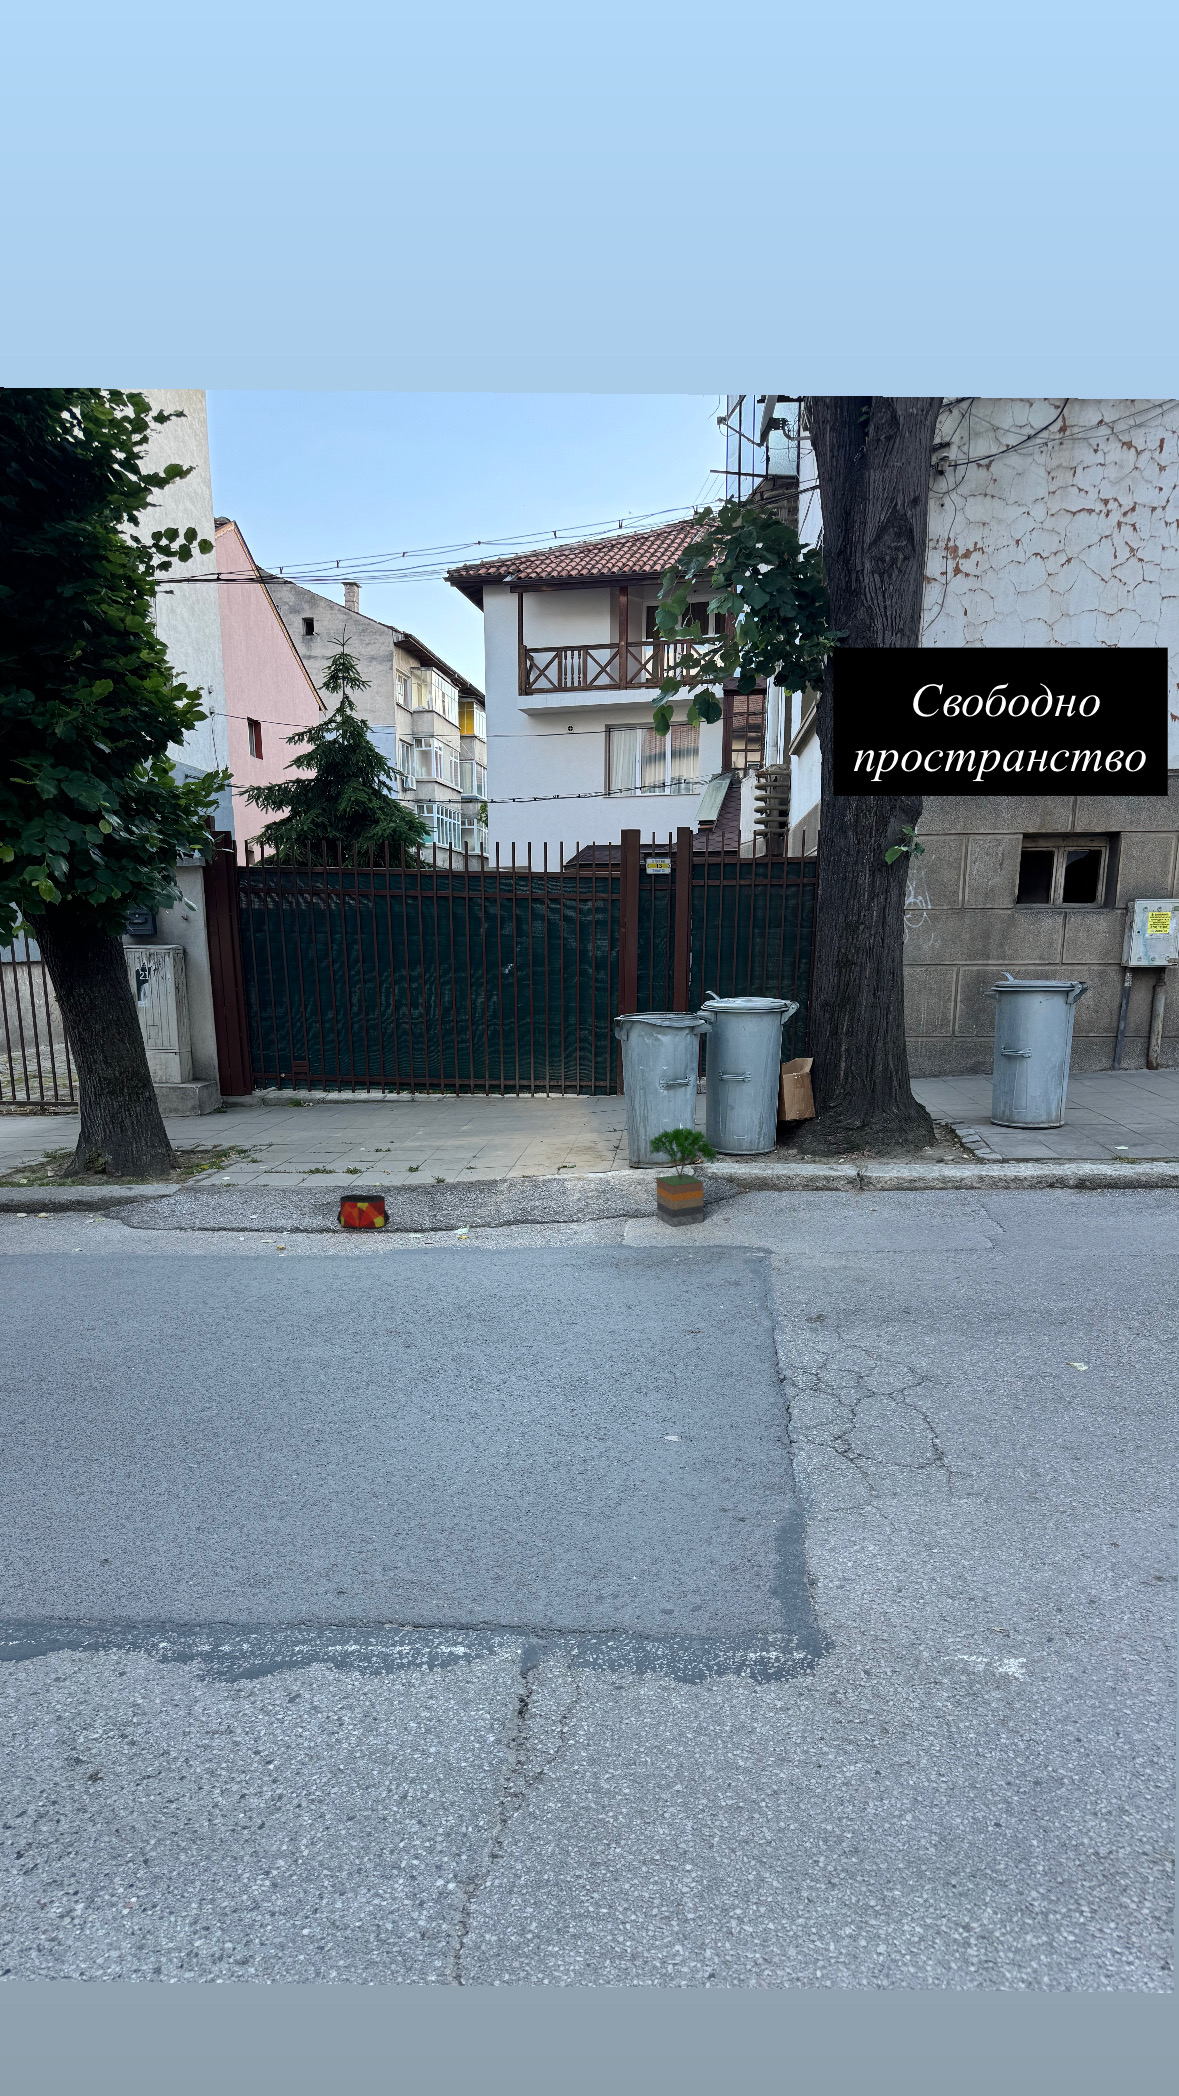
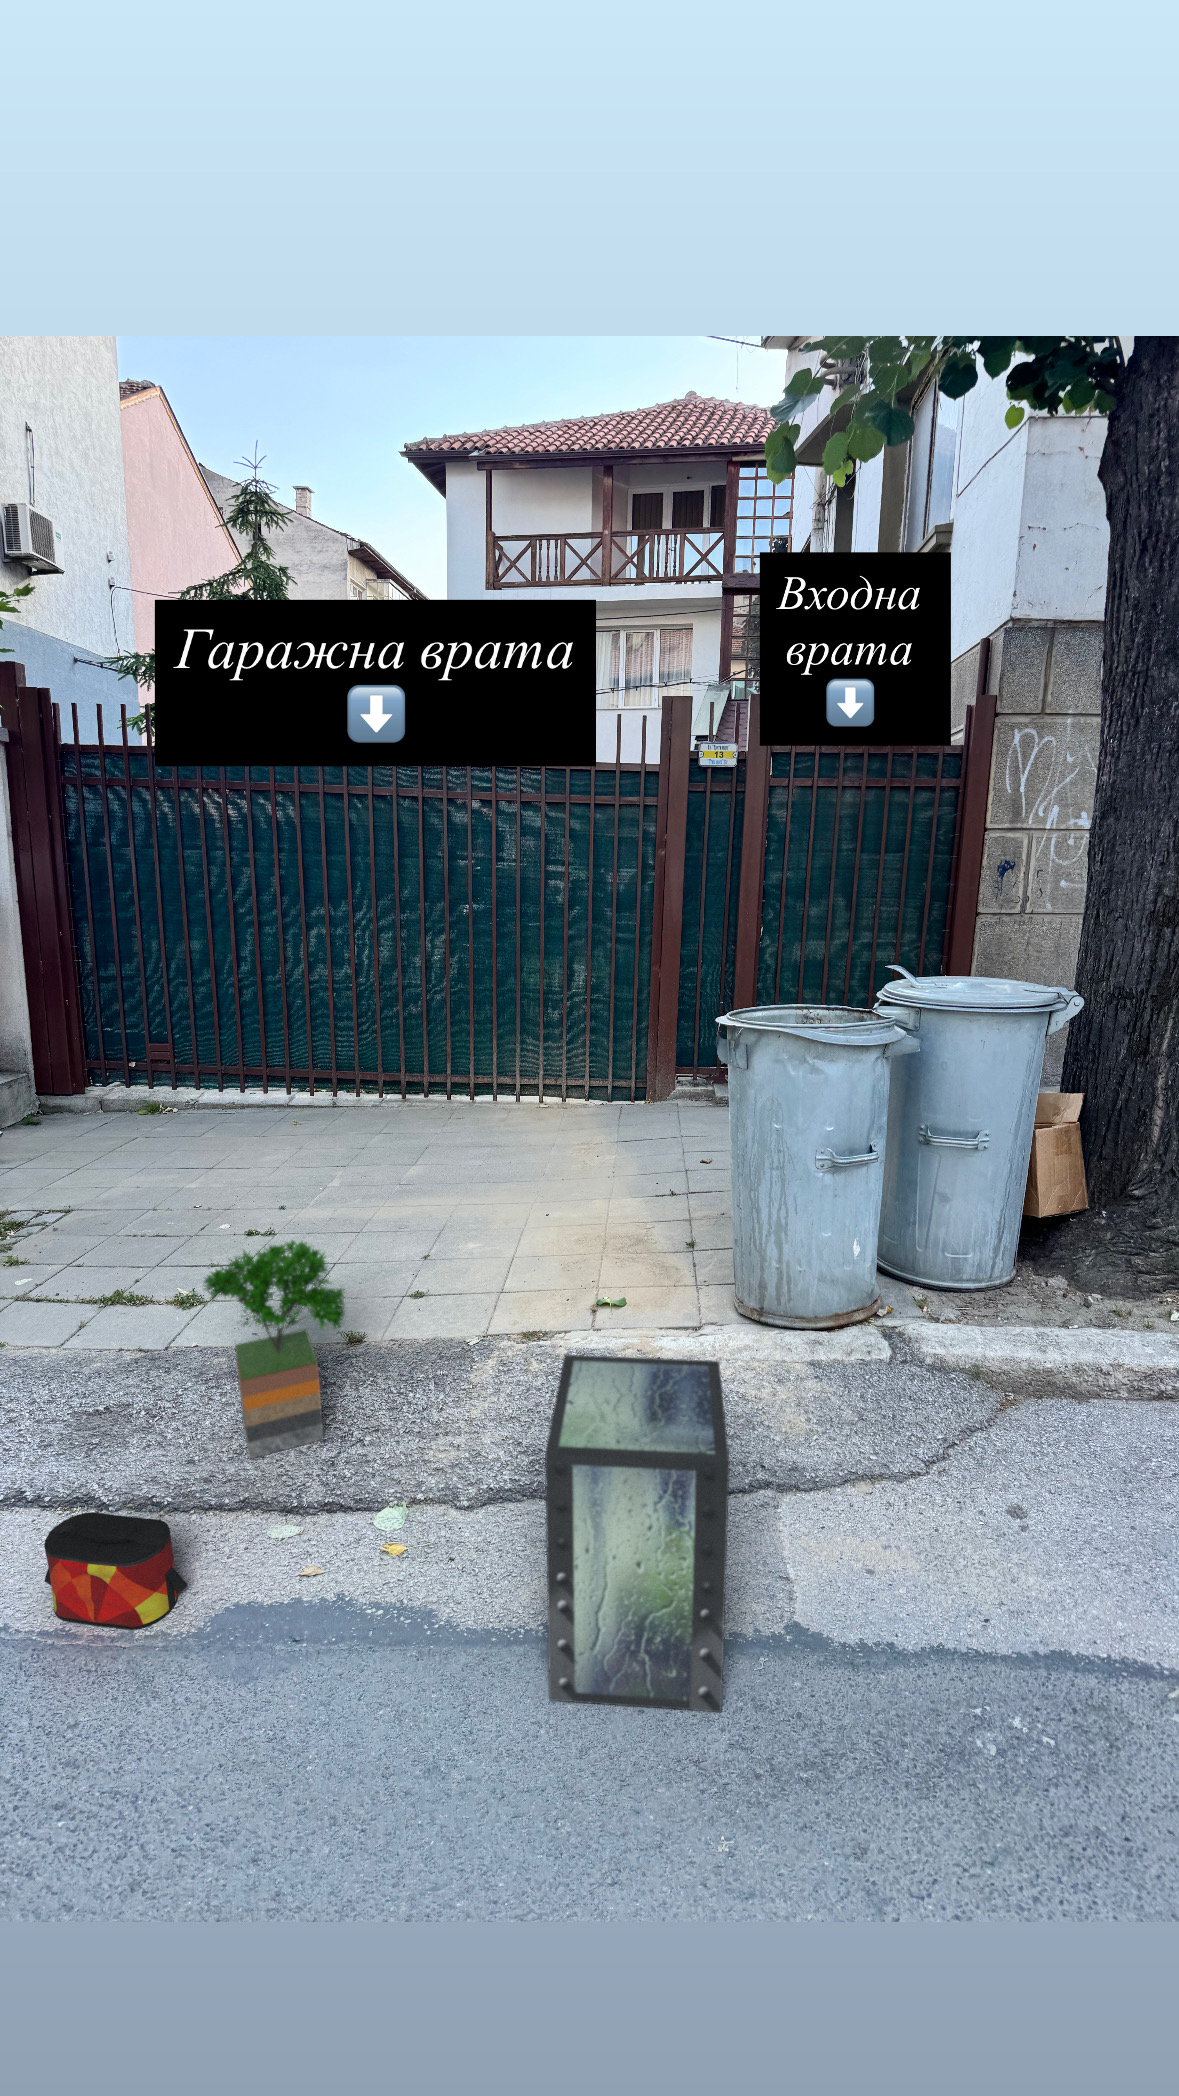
storage box: none [518,1128,588,1236] -> present [545,1355,730,1712]
potted tree: present [649,1128,717,1227] -> present [203,1240,345,1459]

